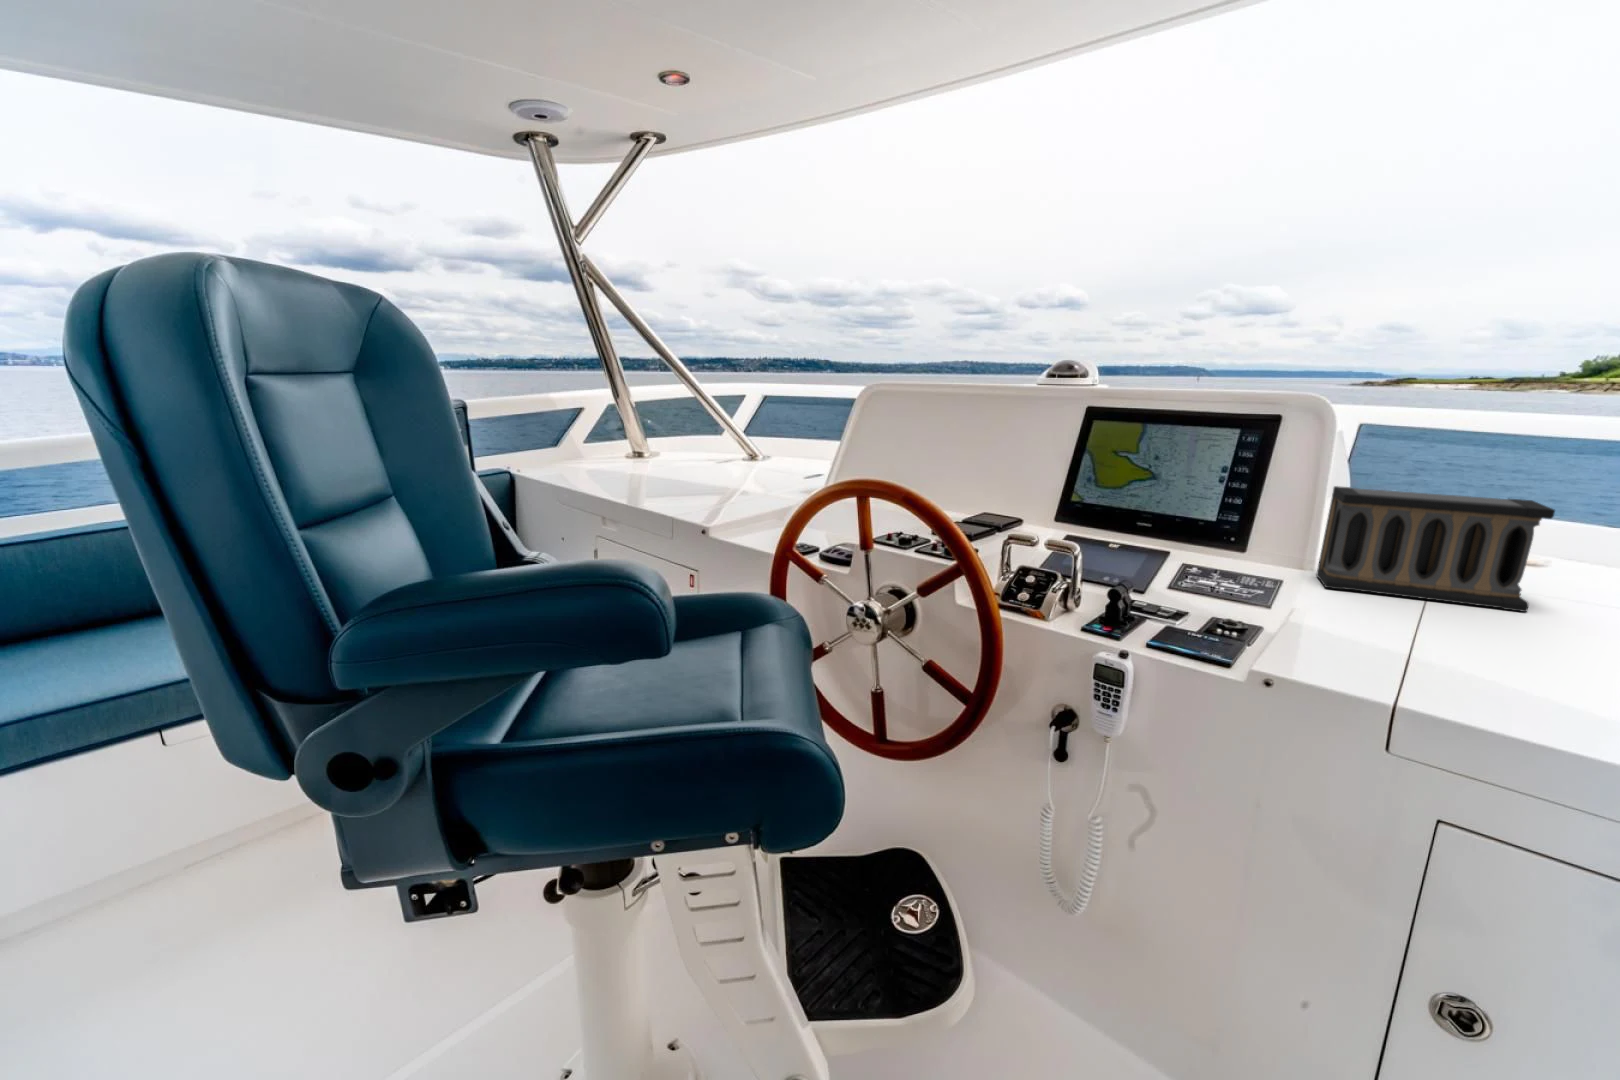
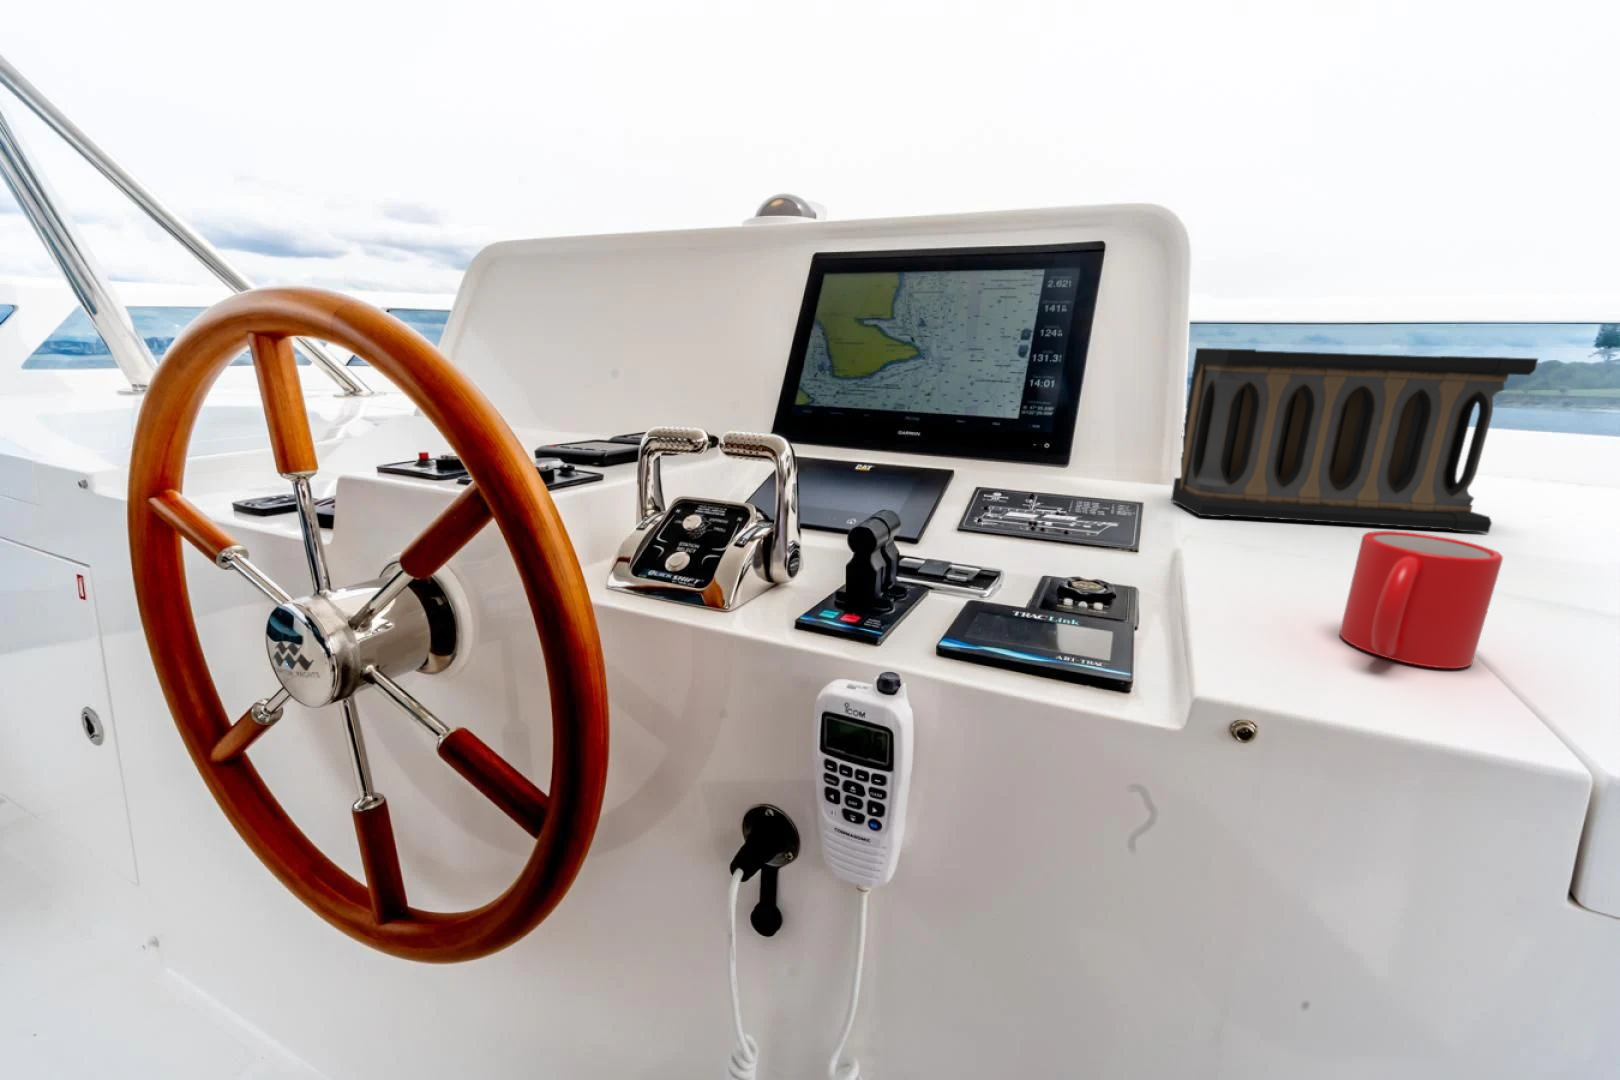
mug: none [1336,610,1404,671] -> present [1340,531,1503,668]

